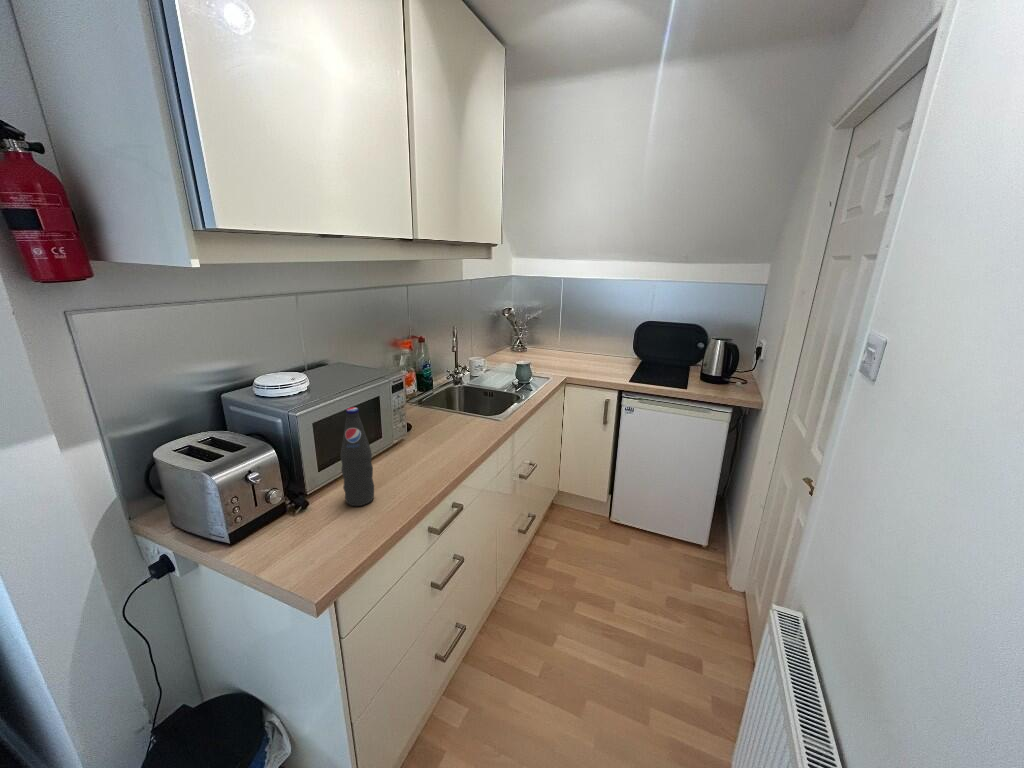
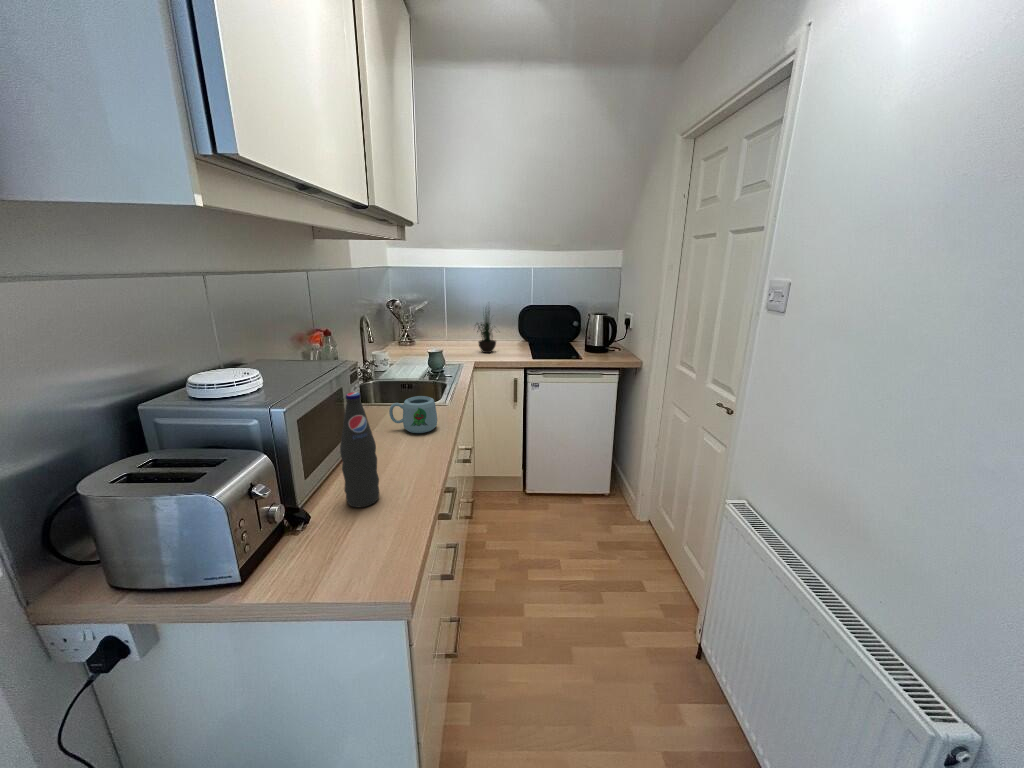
potted plant: none [574,311,604,369] -> present [477,311,496,353]
mug: none [433,411,474,446] -> present [389,396,437,433]

